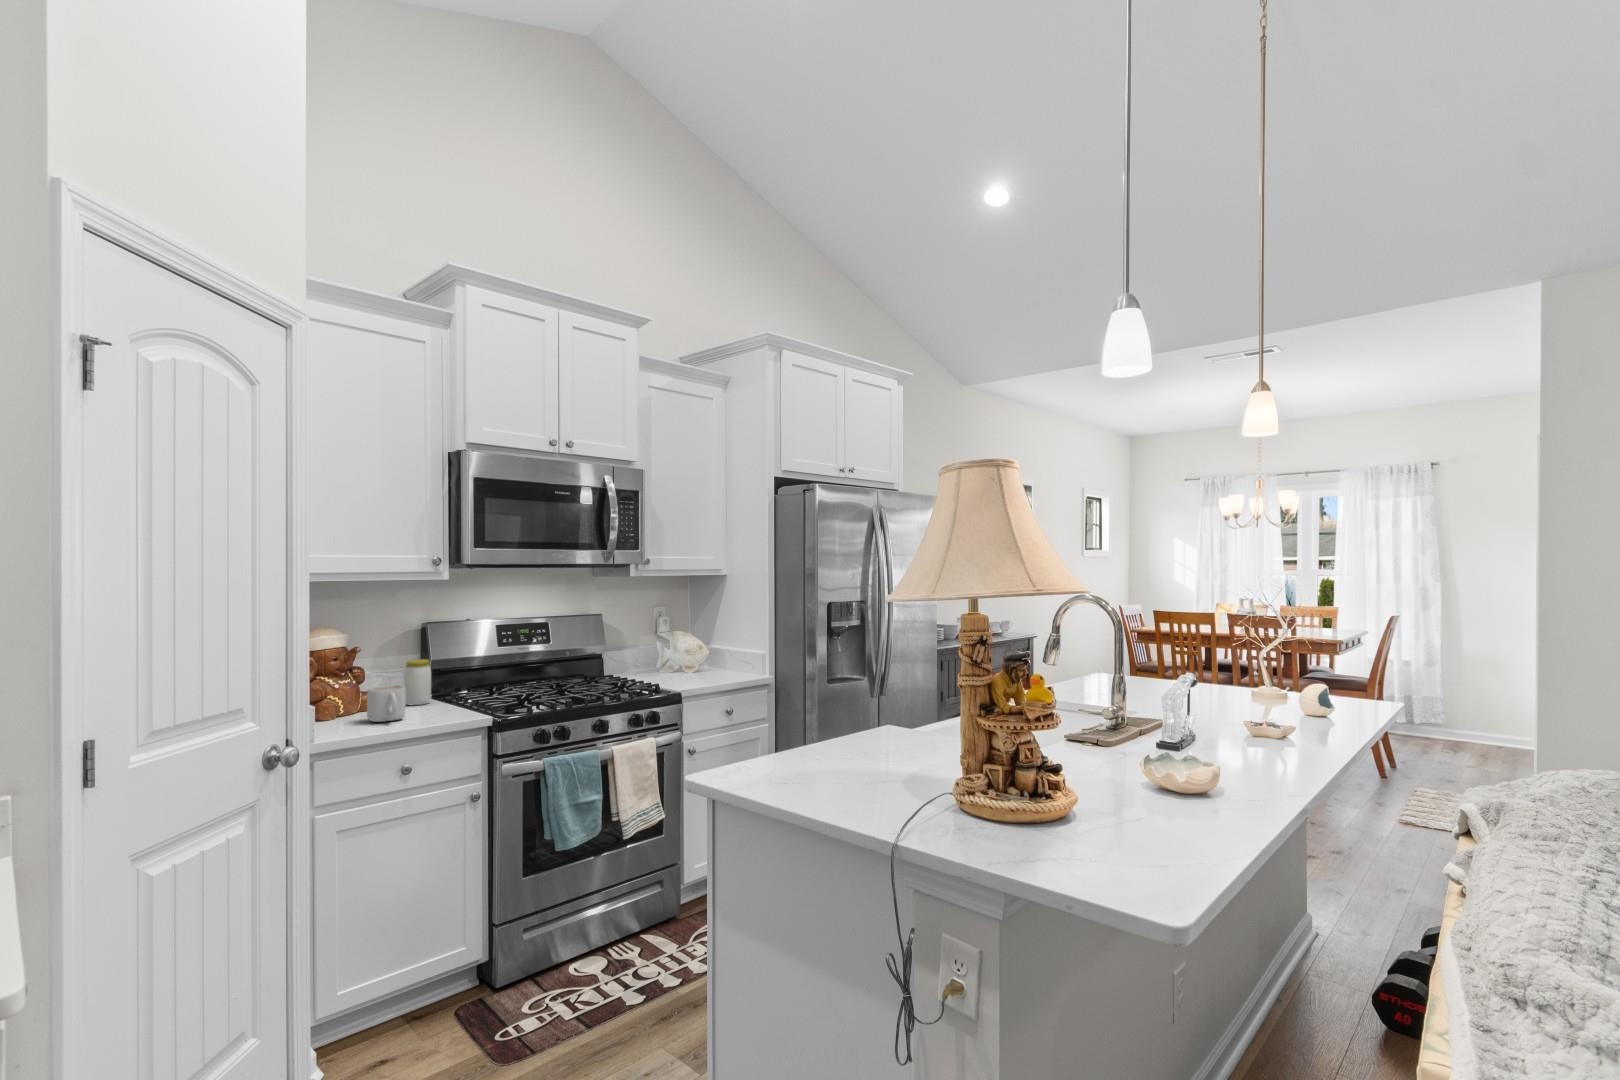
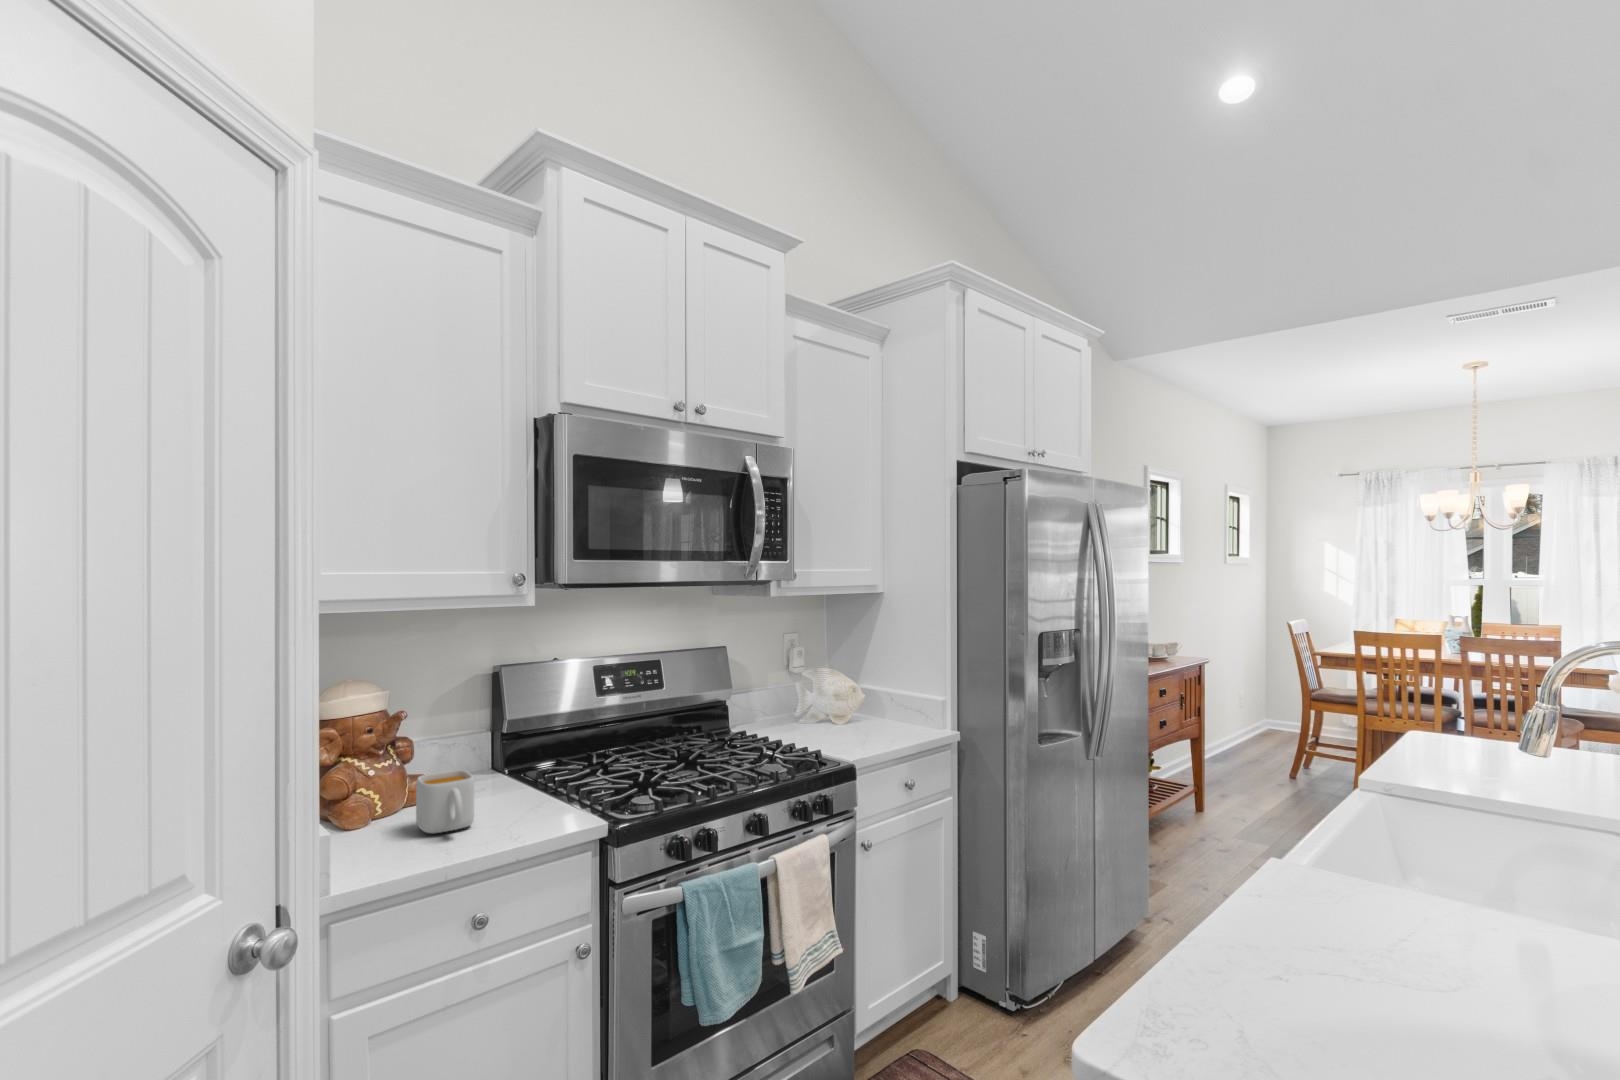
jar: present [404,659,431,705] -> none [468,720,508,790]

